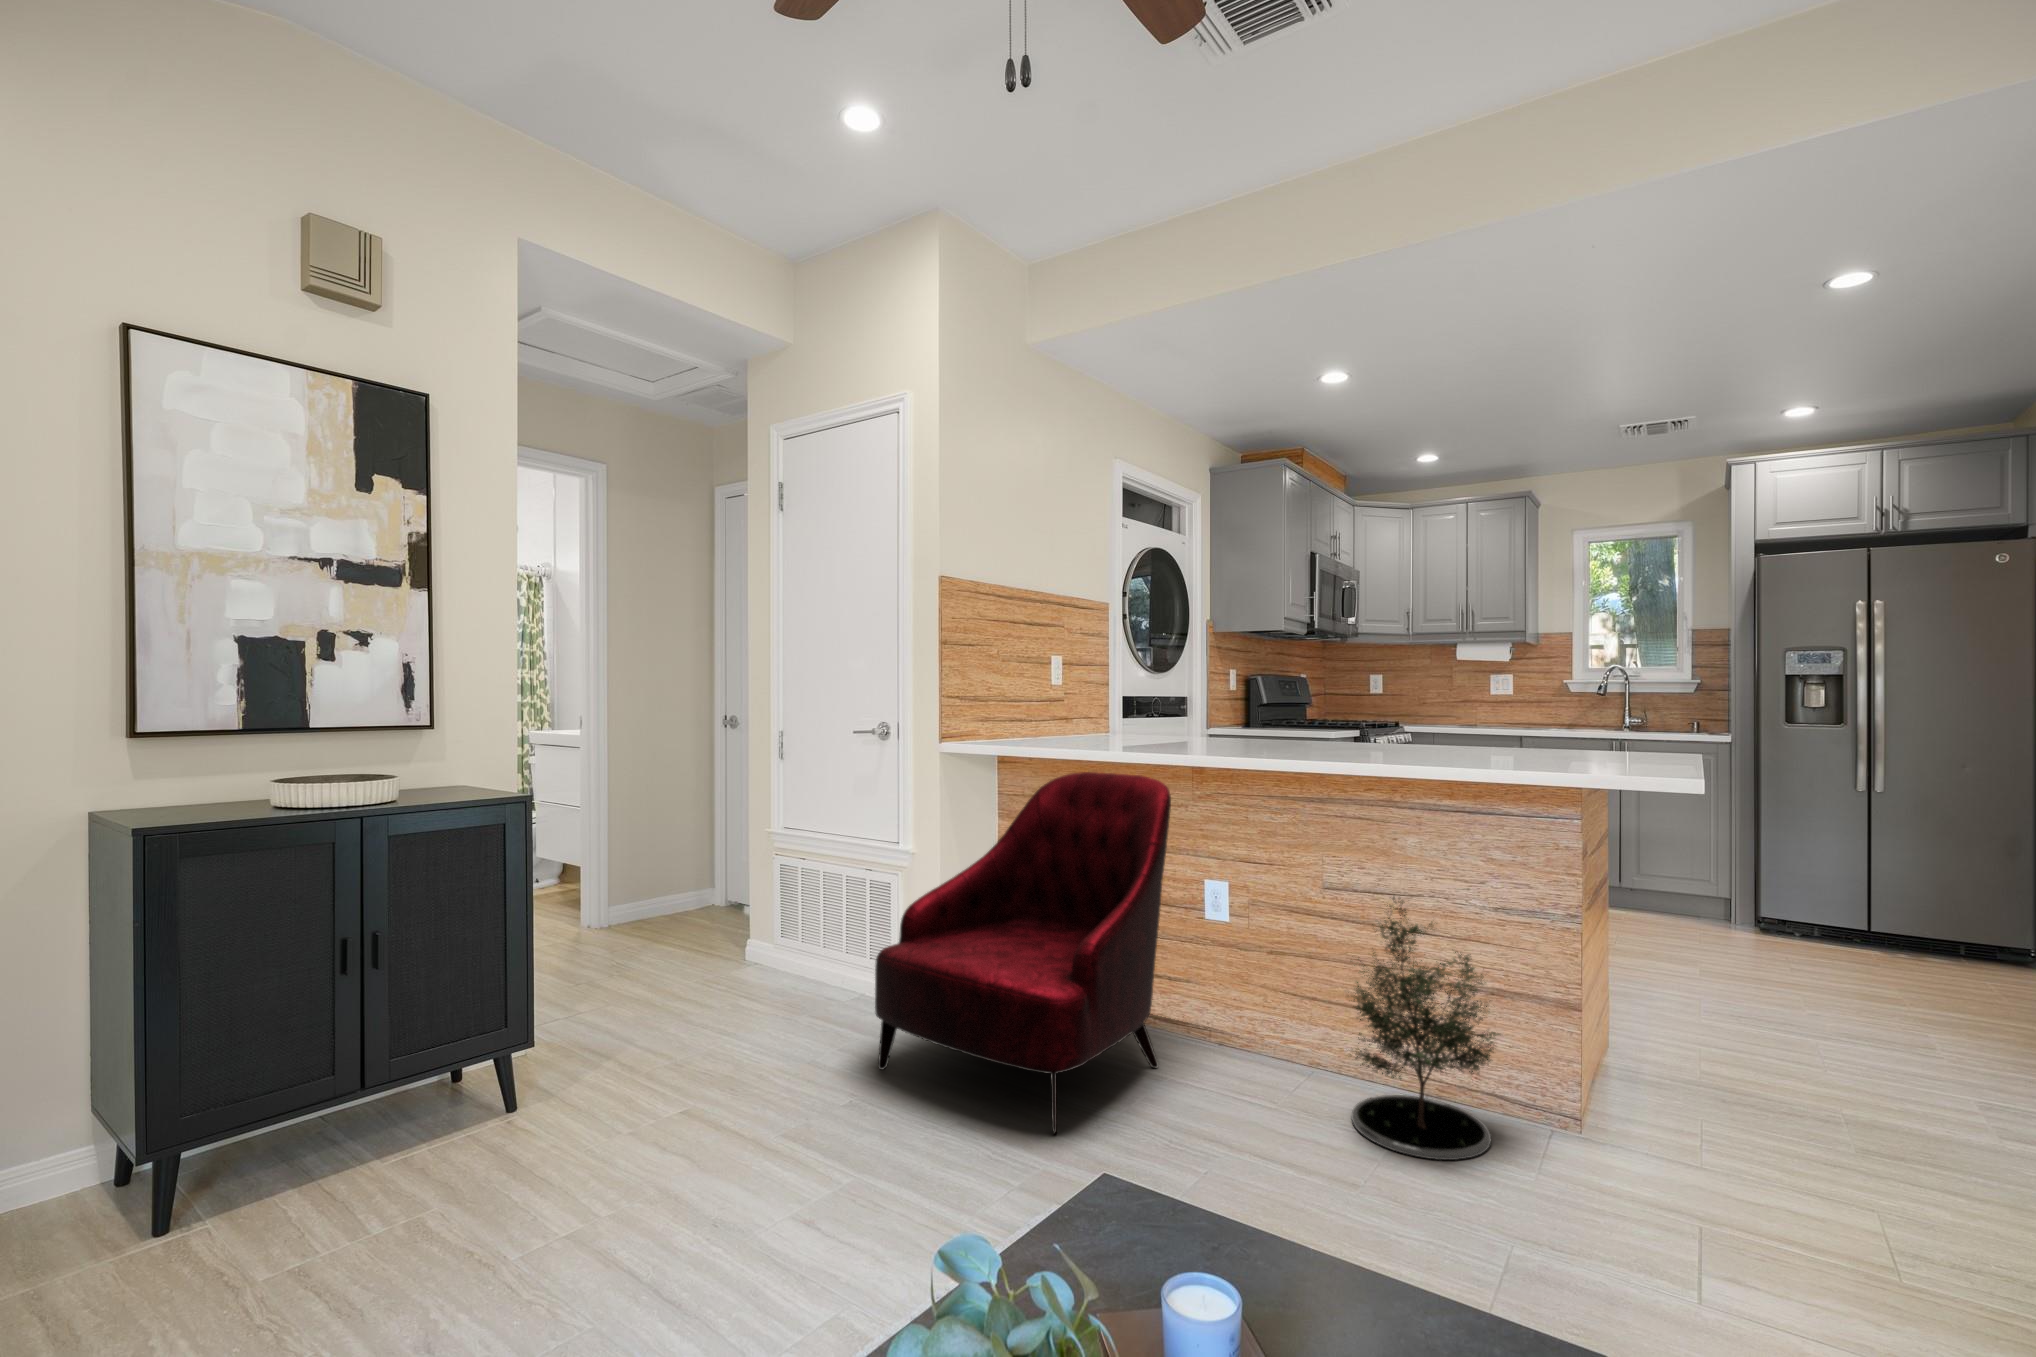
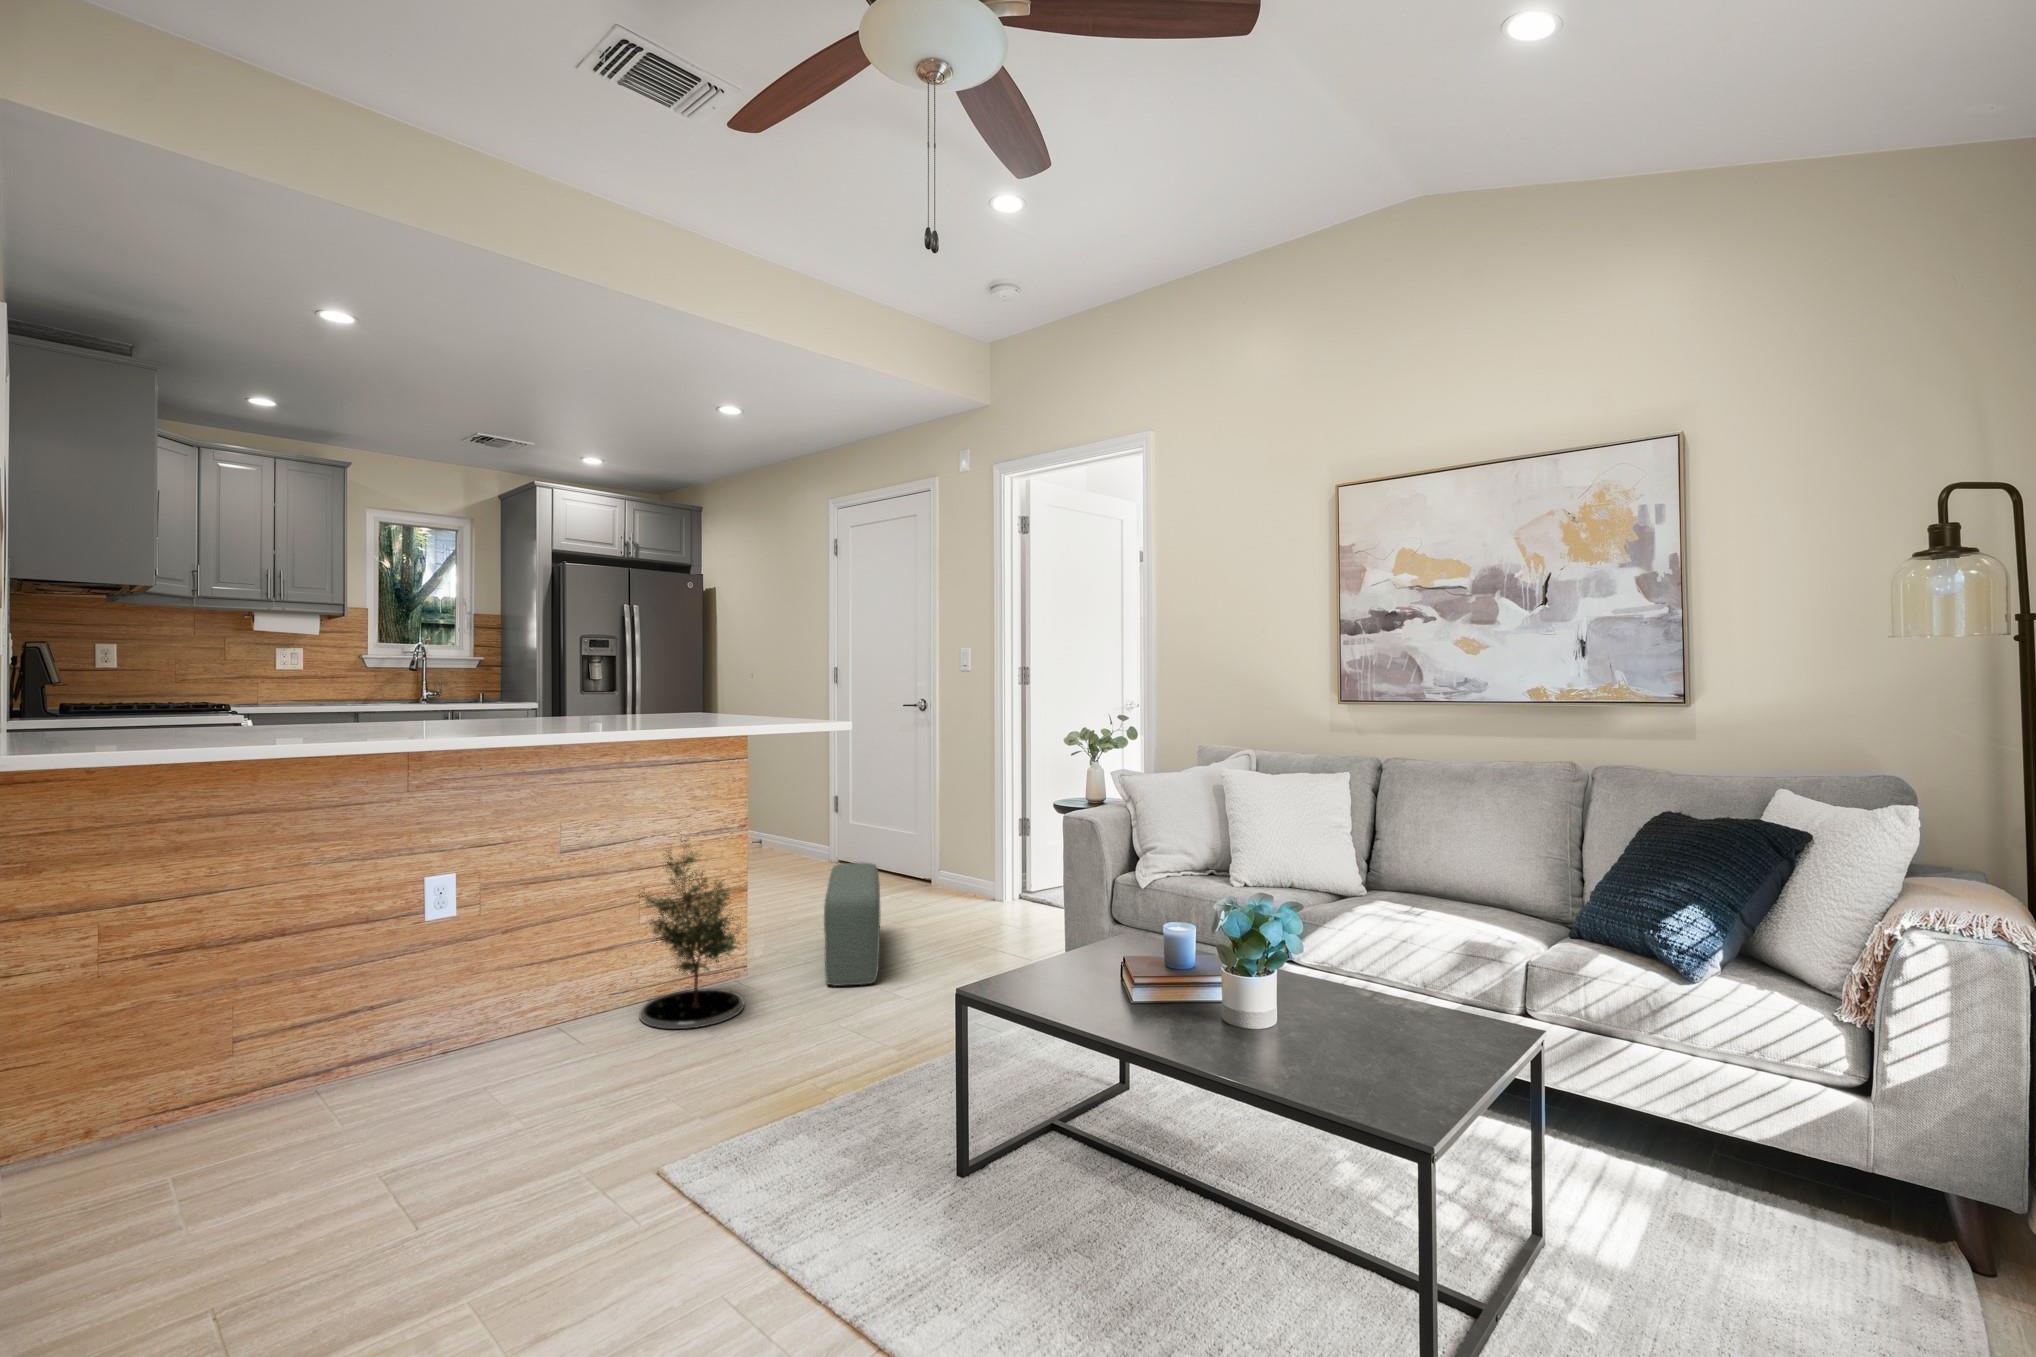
armchair: present [875,772,1171,1135] -> none [106,776,532,1281]
pouf: none [1617,1034,1910,1247] -> present [824,863,880,986]

